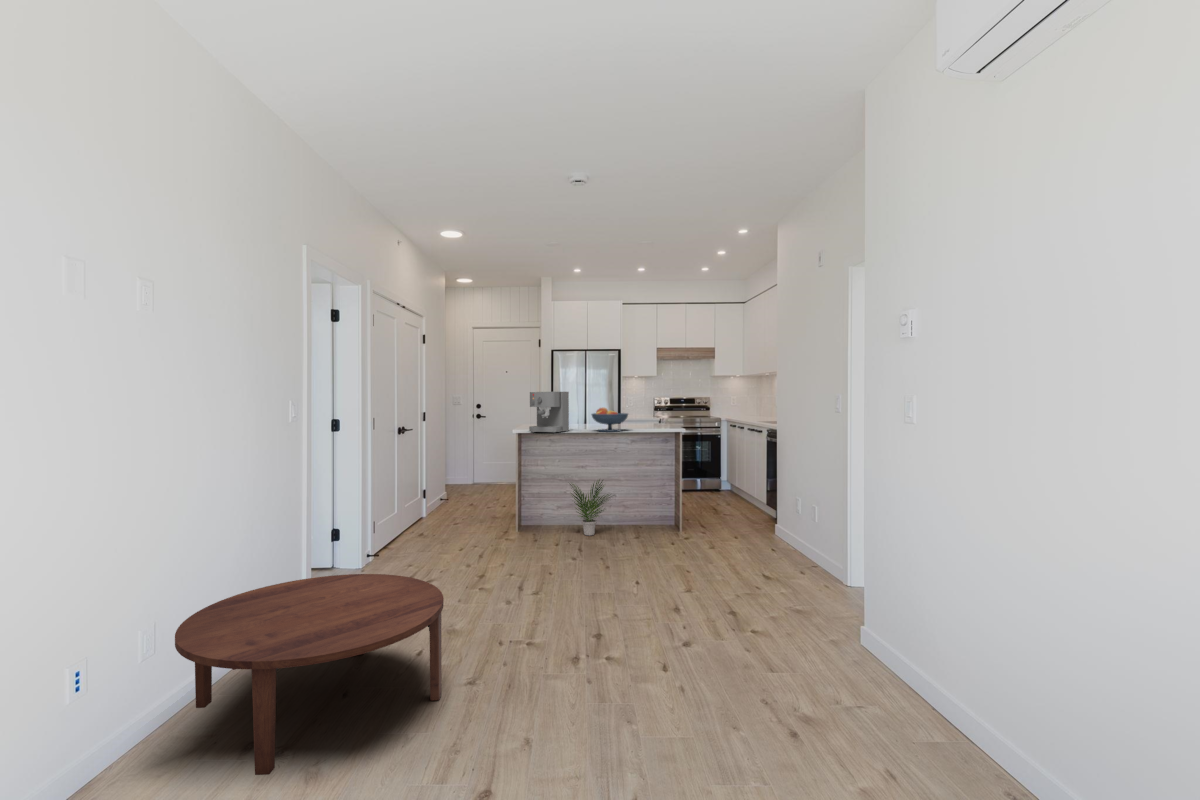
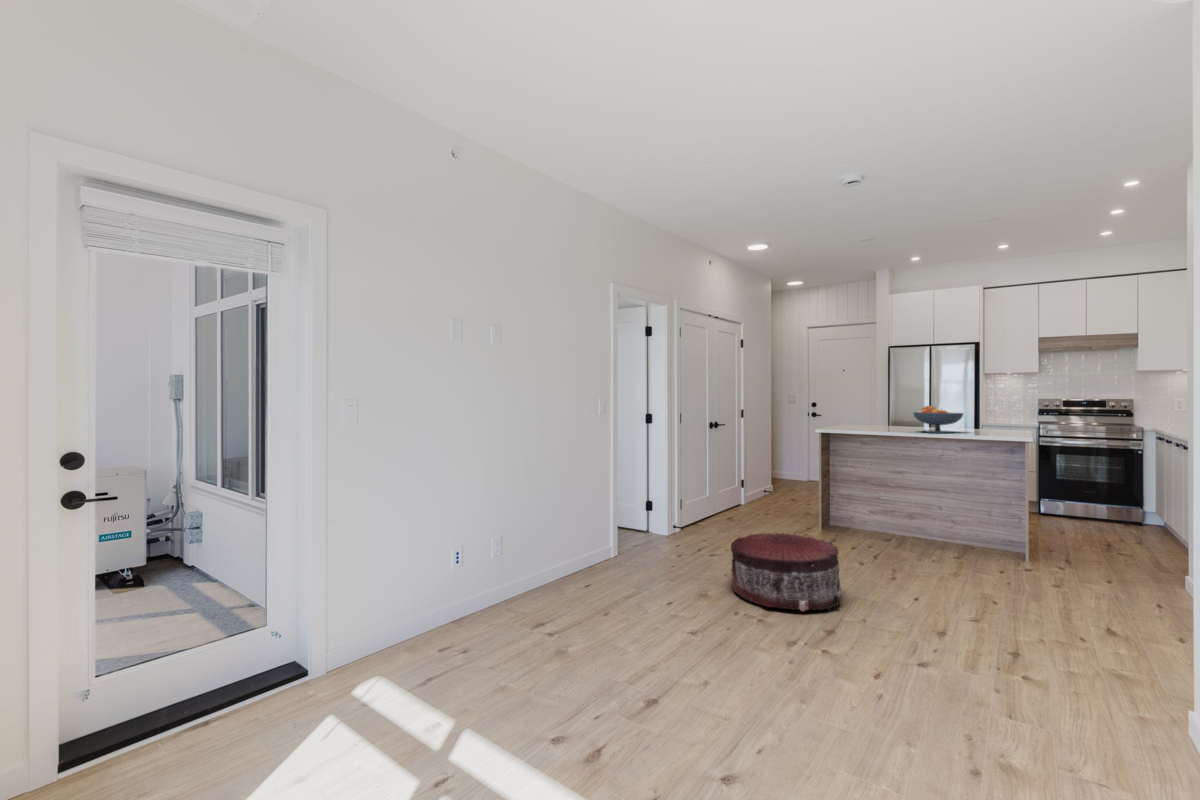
coffee maker: present [529,392,569,433] -> none [839,388,887,432]
potted plant: present [570,480,610,536] -> none [873,484,940,547]
pouf: none [470,537,575,613] -> present [731,533,841,611]
coffee table: present [175,574,444,775] -> none [460,532,661,675]

